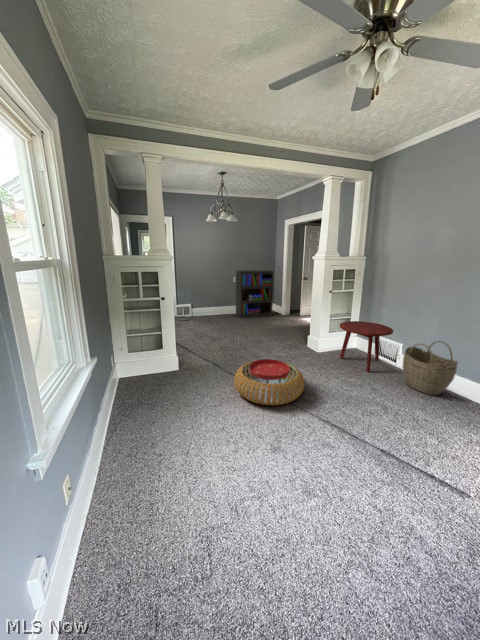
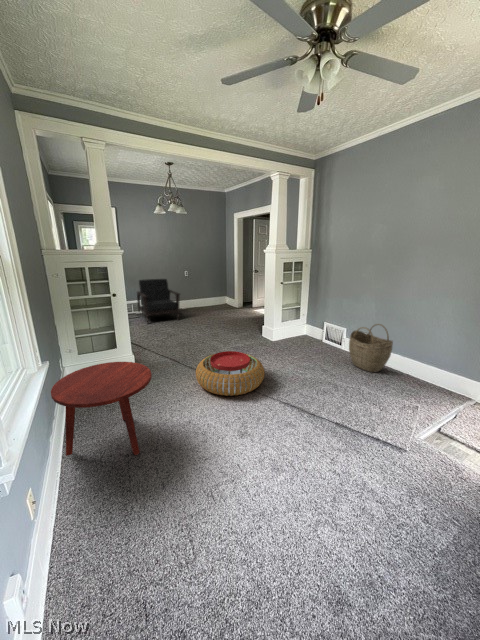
bookshelf: present [236,270,274,318] -> none [187,263,226,313]
armchair: none [188,284,228,327] -> present [137,279,180,323]
side table: present [340,321,393,372] -> present [51,362,152,456]

